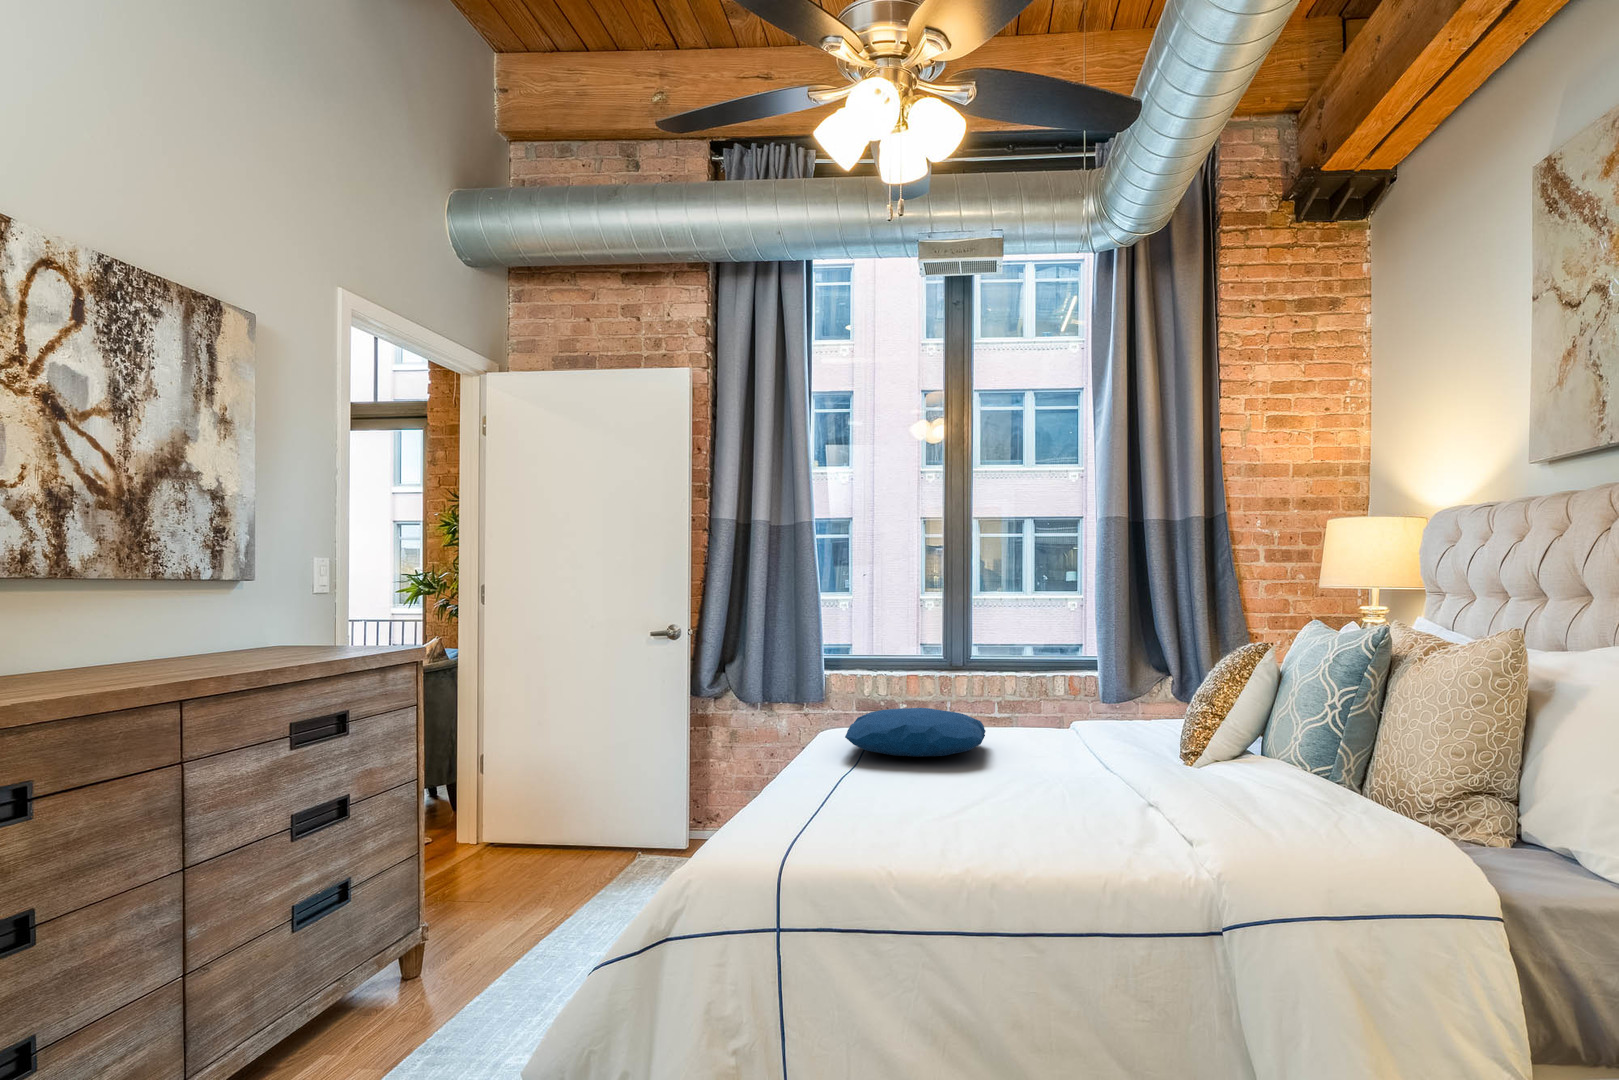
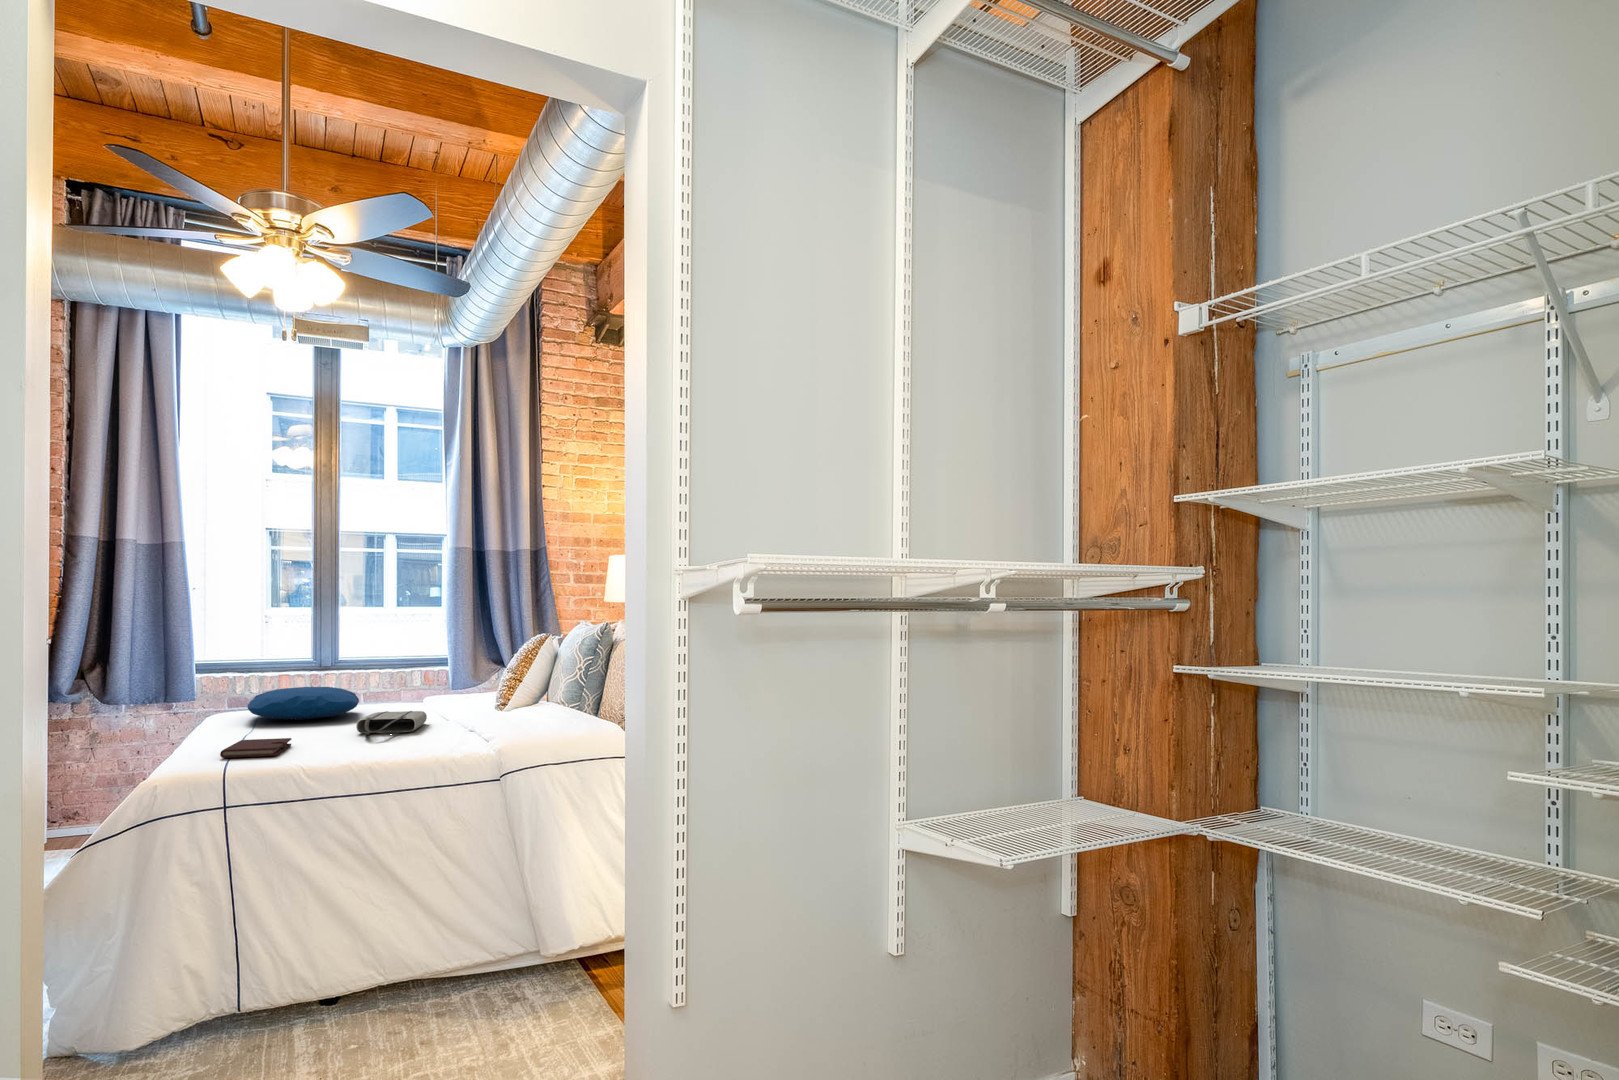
tote bag: none [976,761,1080,811] -> present [356,711,427,735]
notebook: none [779,801,882,844] -> present [220,738,291,758]

